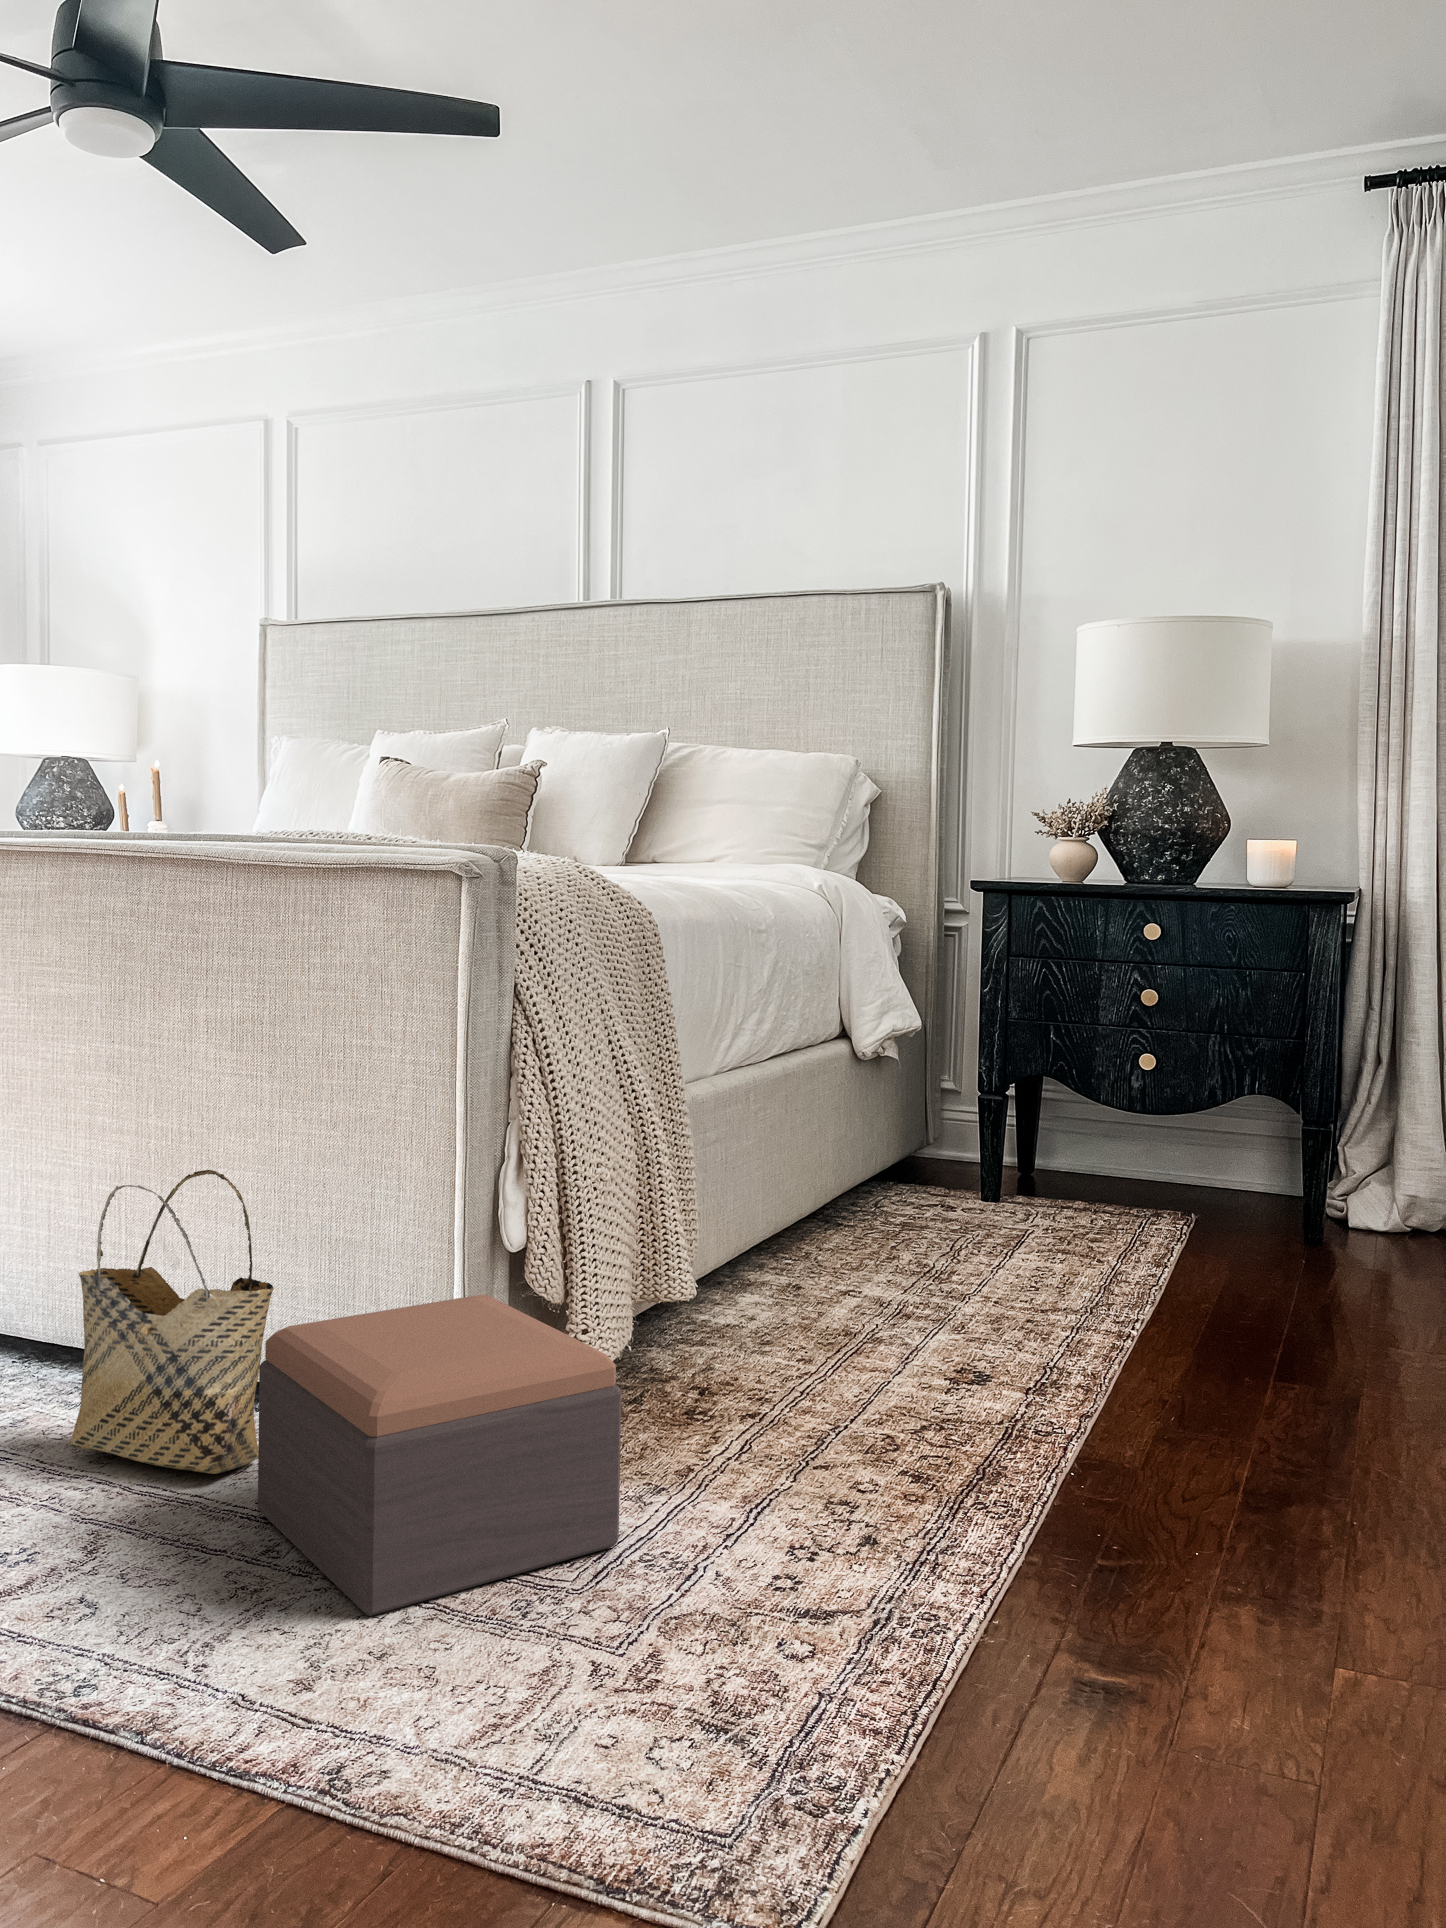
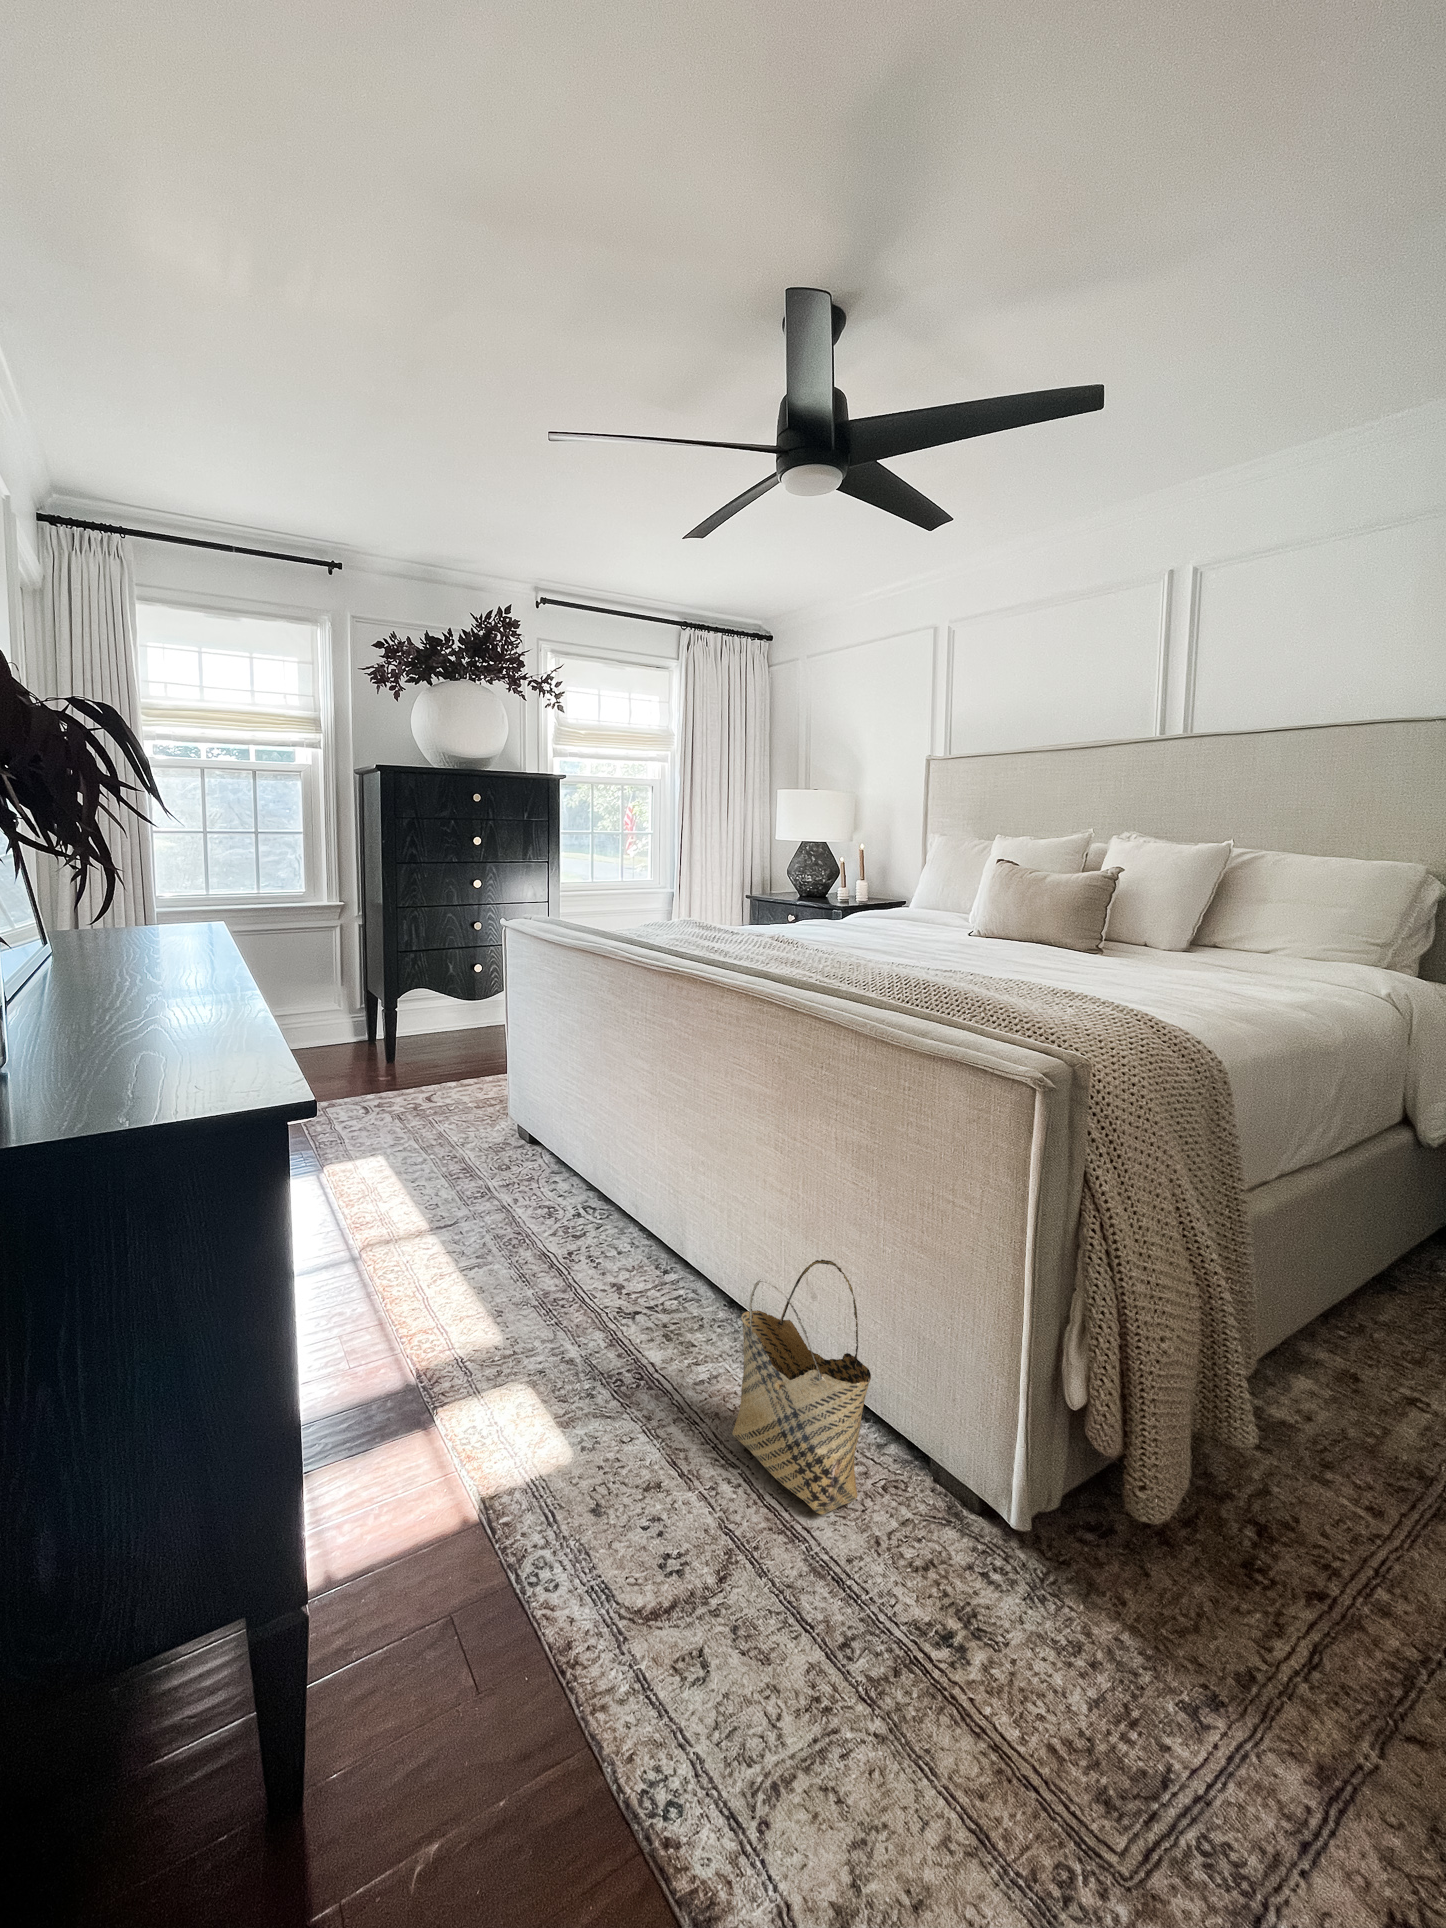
footstool: present [258,1295,621,1616] -> none [845,1447,1182,1818]

